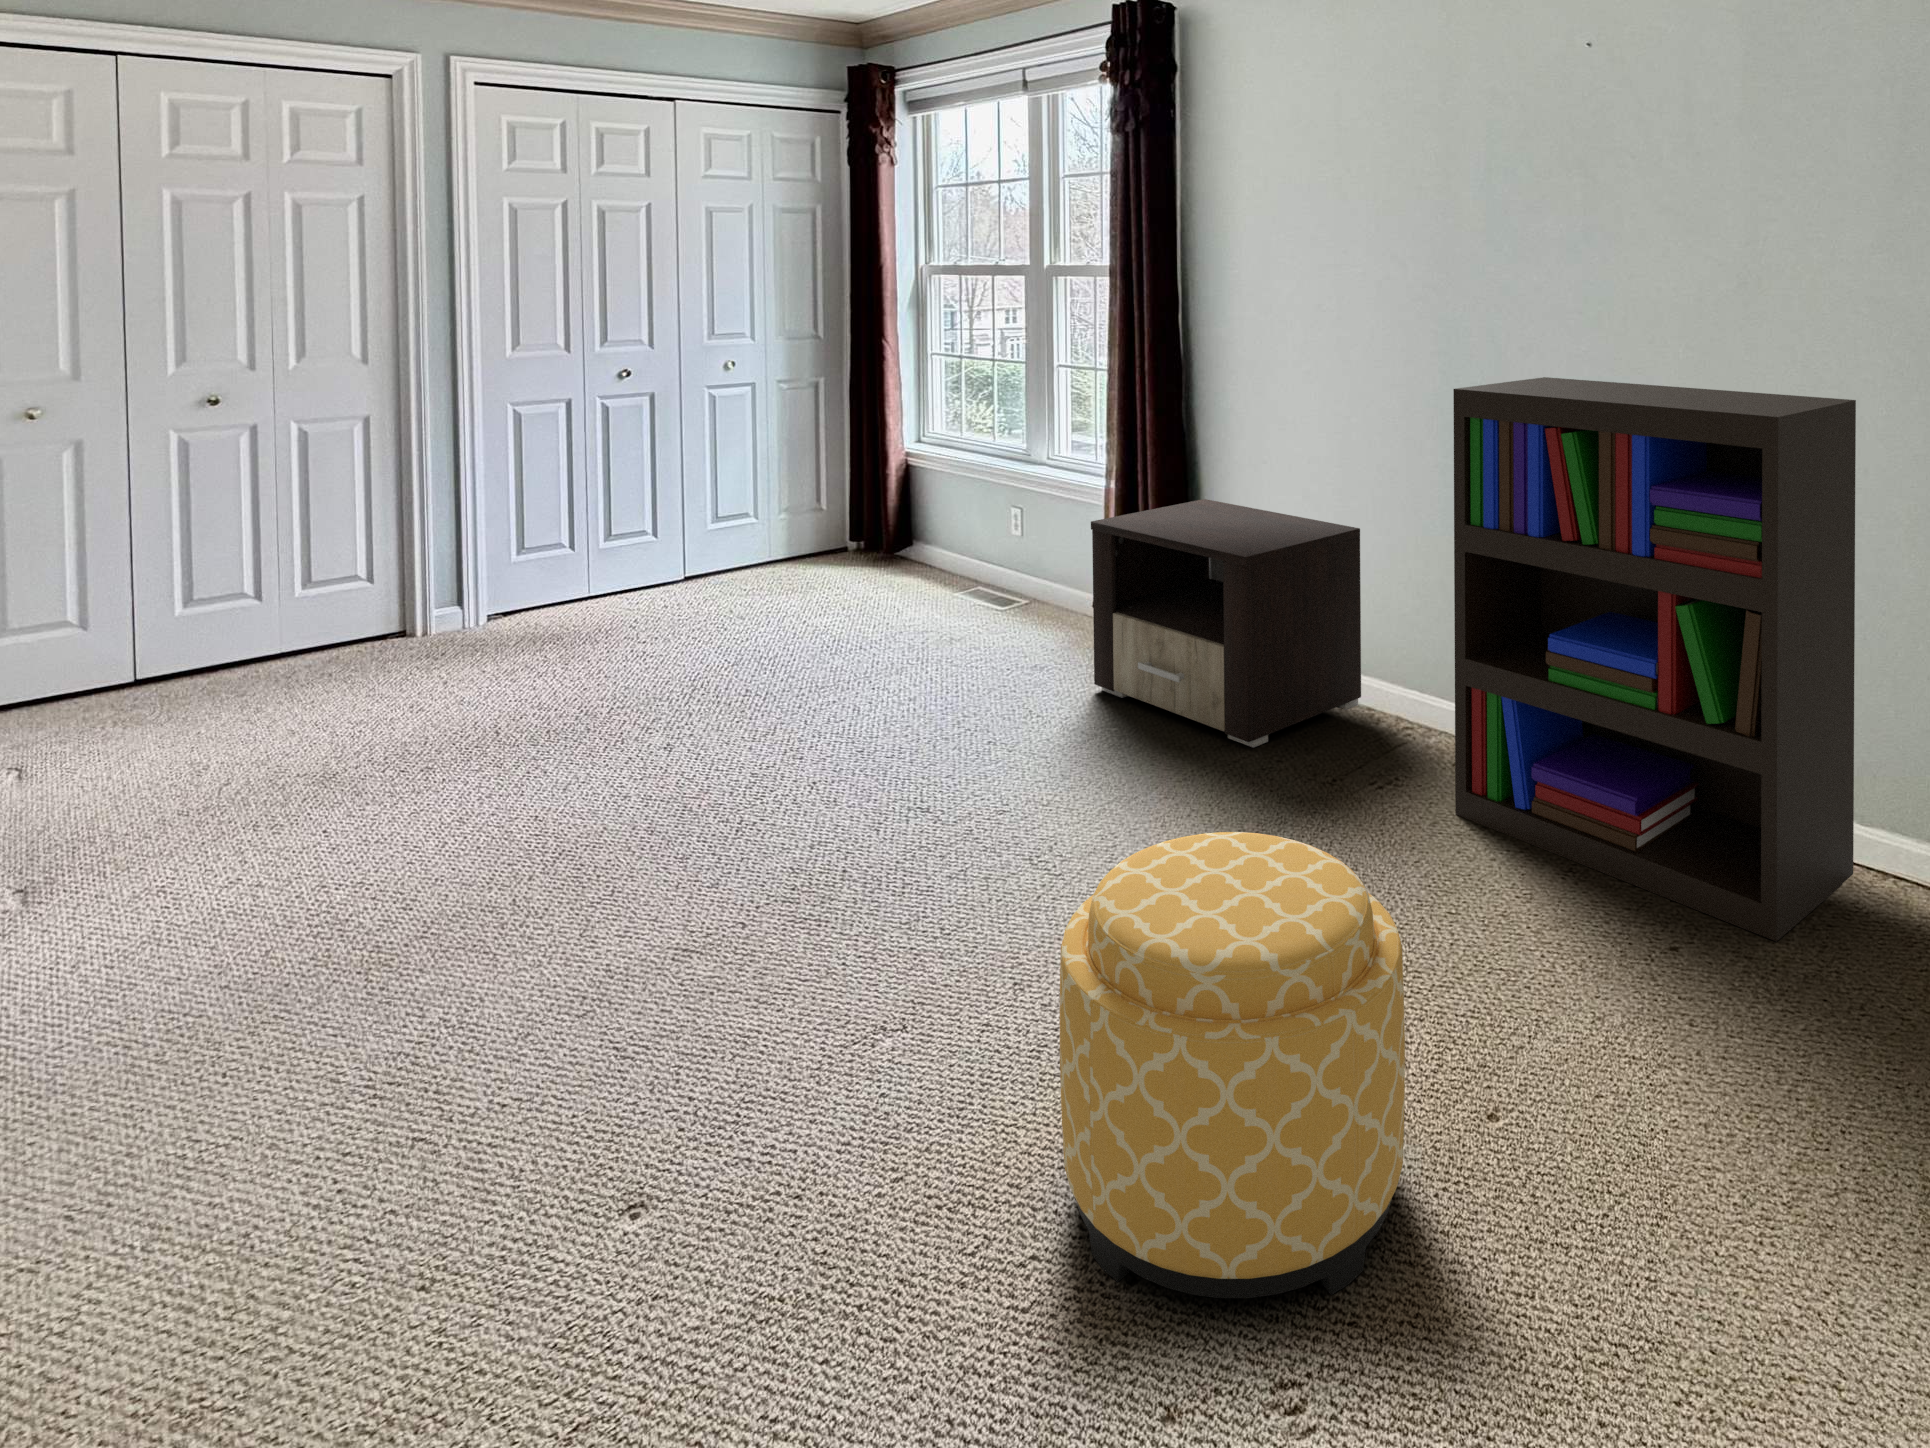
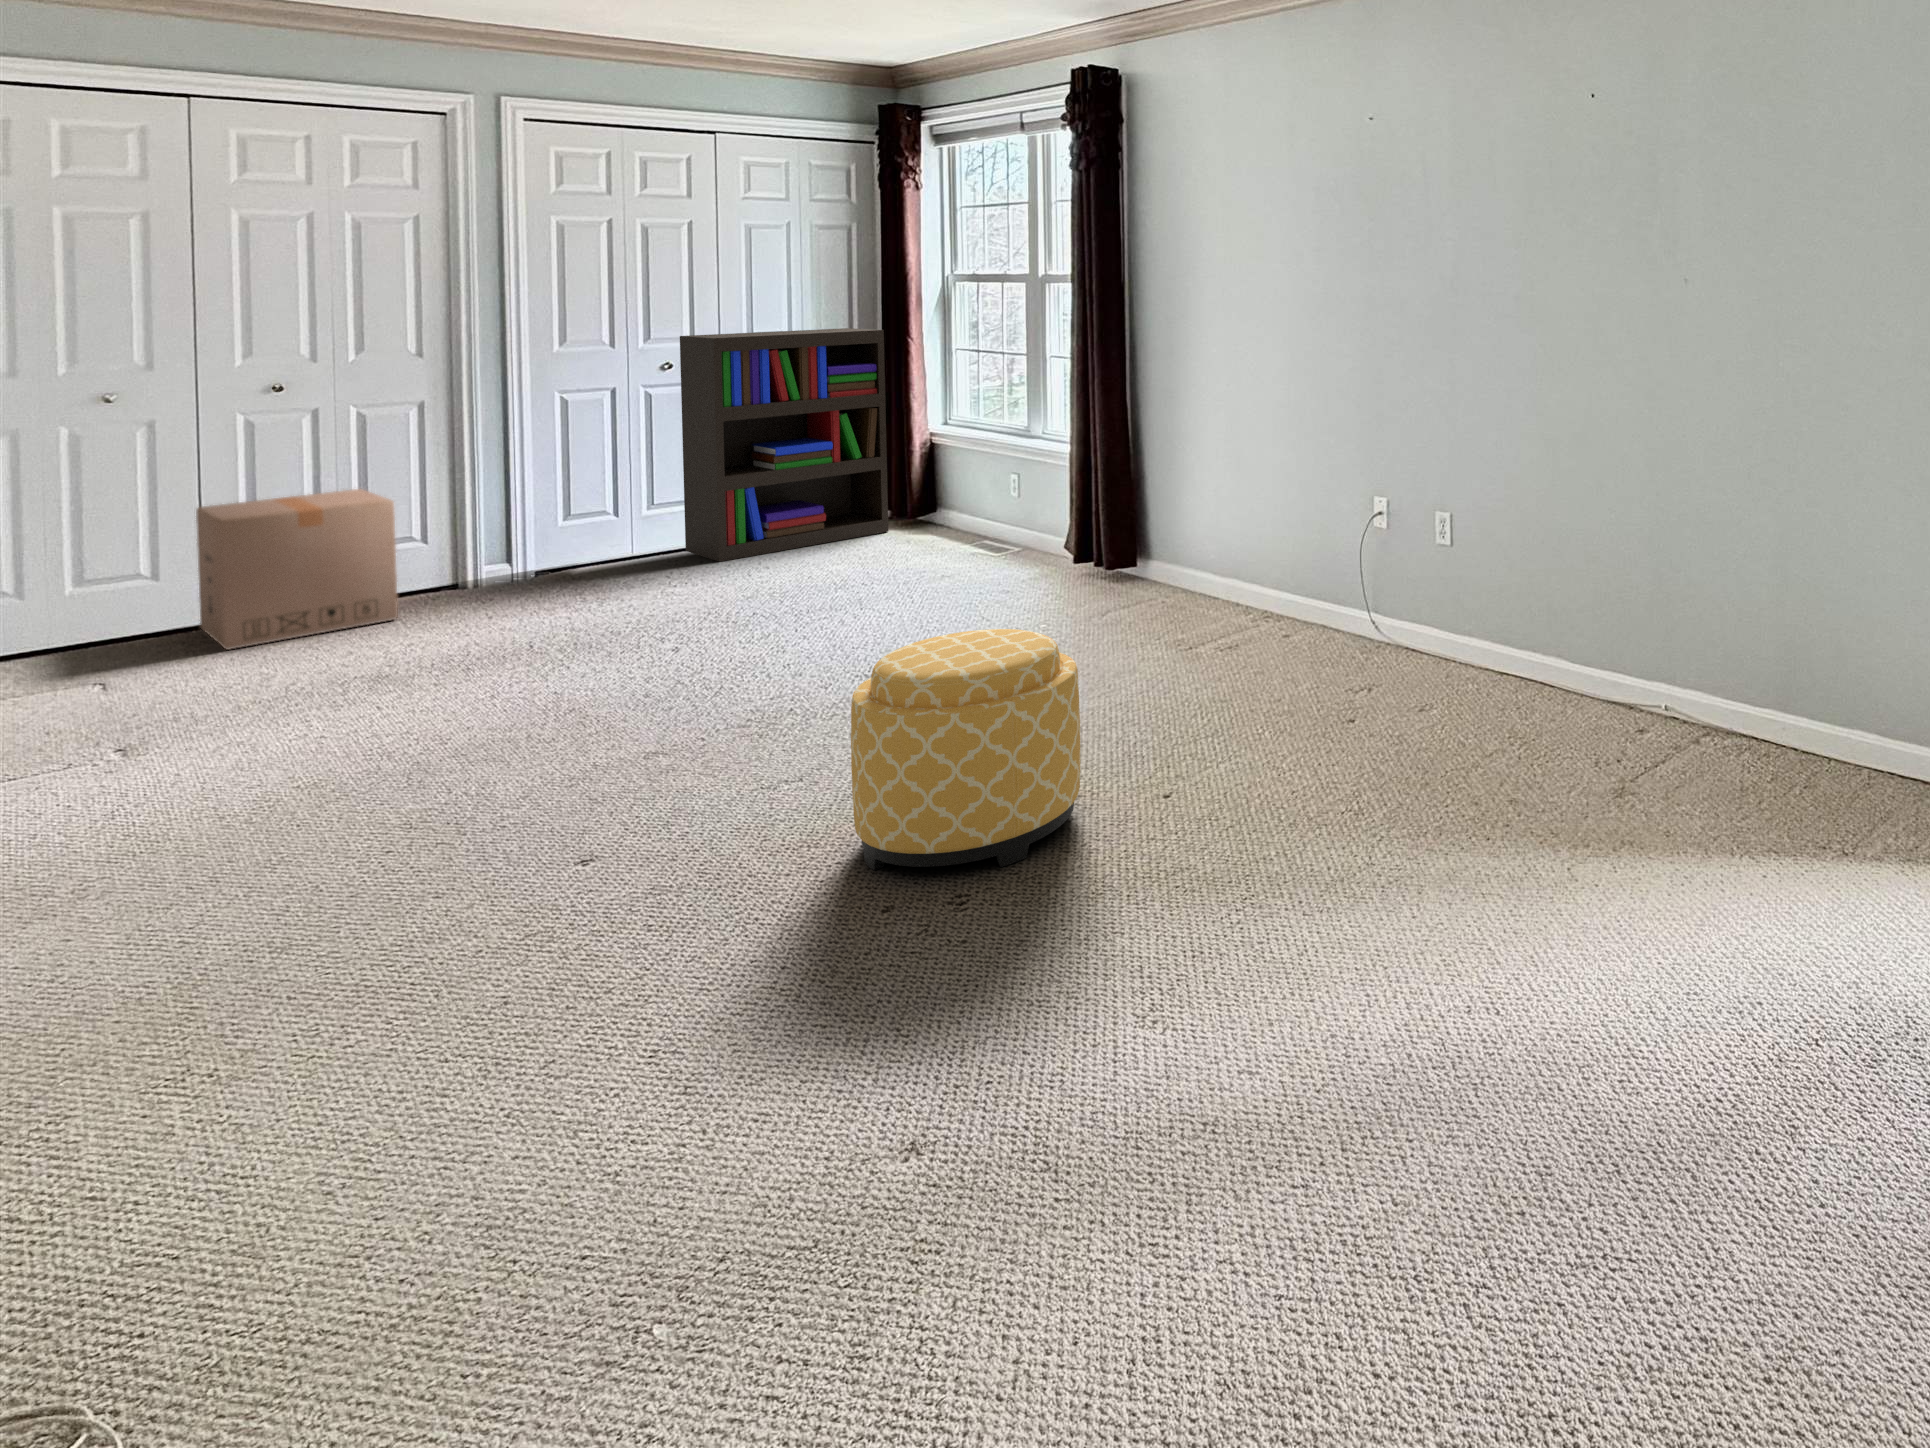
bookshelf: present [1453,377,1856,942] -> present [680,328,888,562]
nightstand: present [1091,499,1361,748] -> none [1035,456,1242,632]
cardboard box: none [126,520,345,723] -> present [196,489,398,650]

